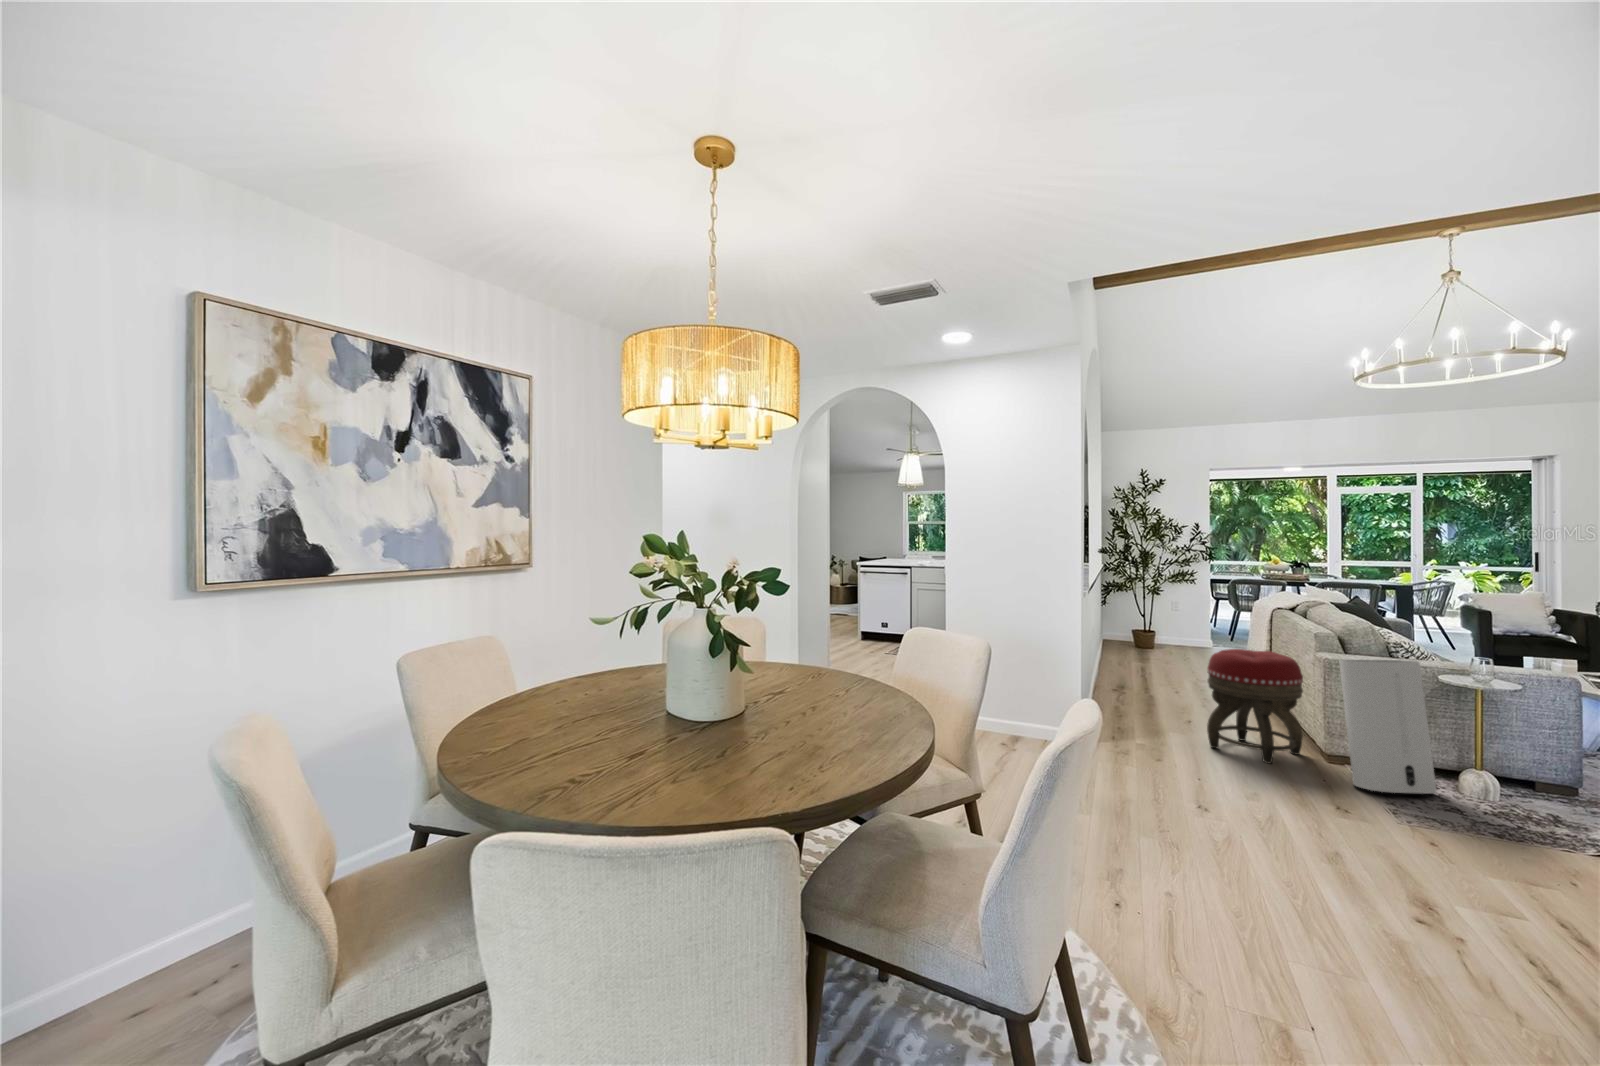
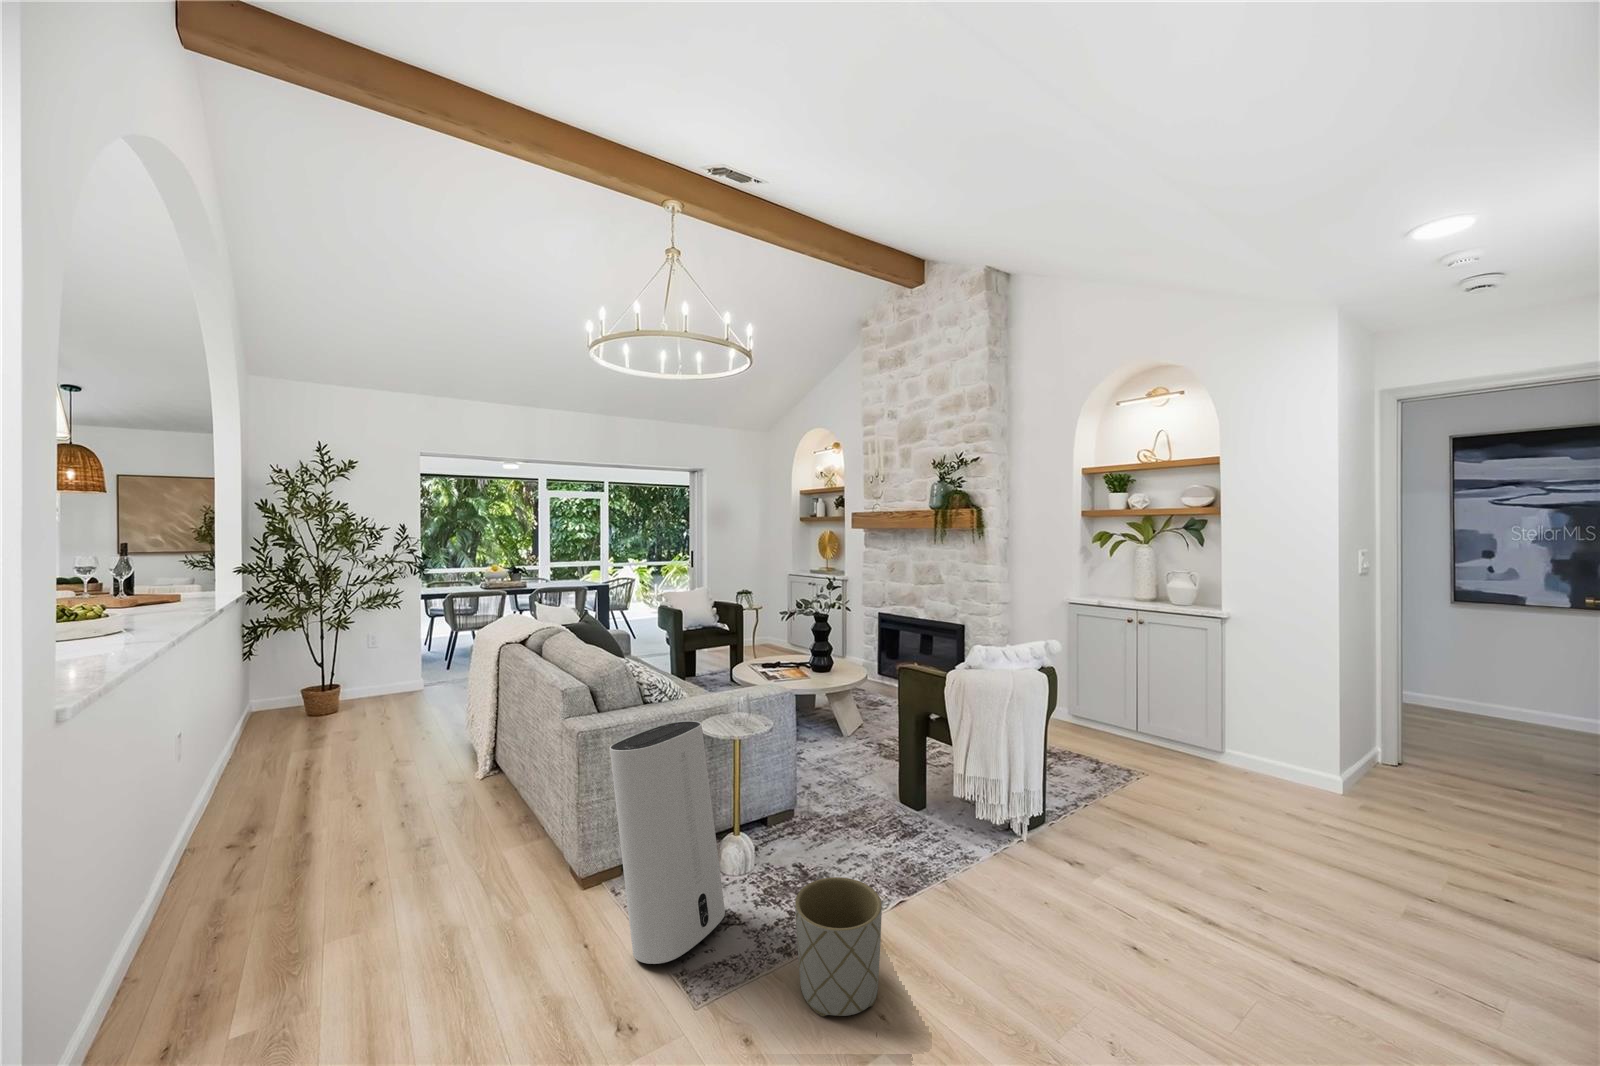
footstool: present [1207,649,1303,764] -> none [391,739,553,970]
planter: none [1474,773,1562,856] -> present [795,877,882,1016]

